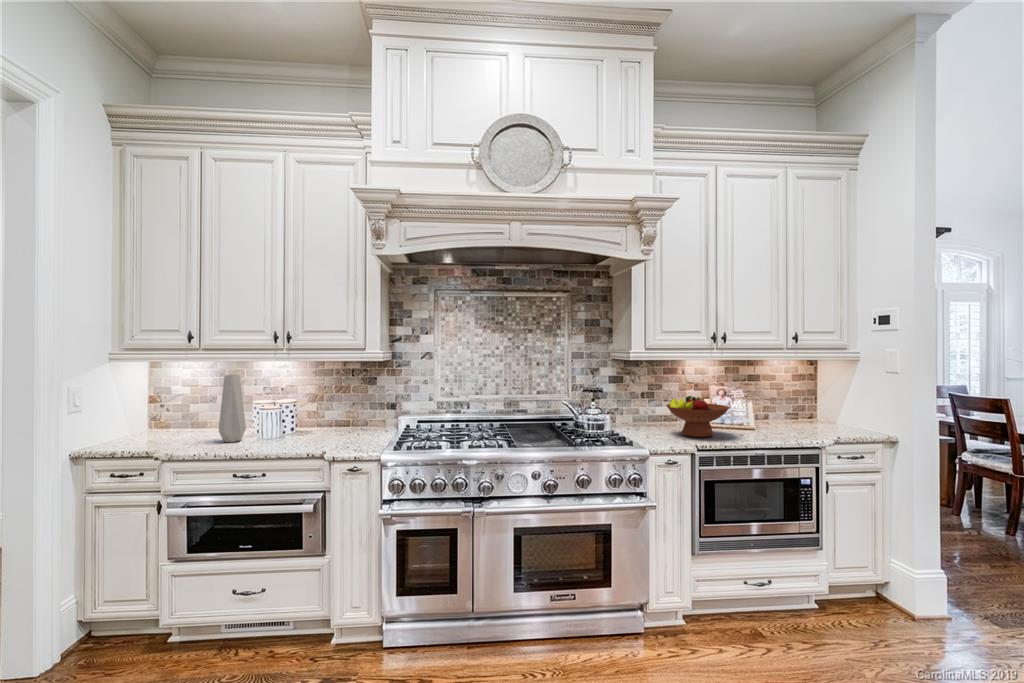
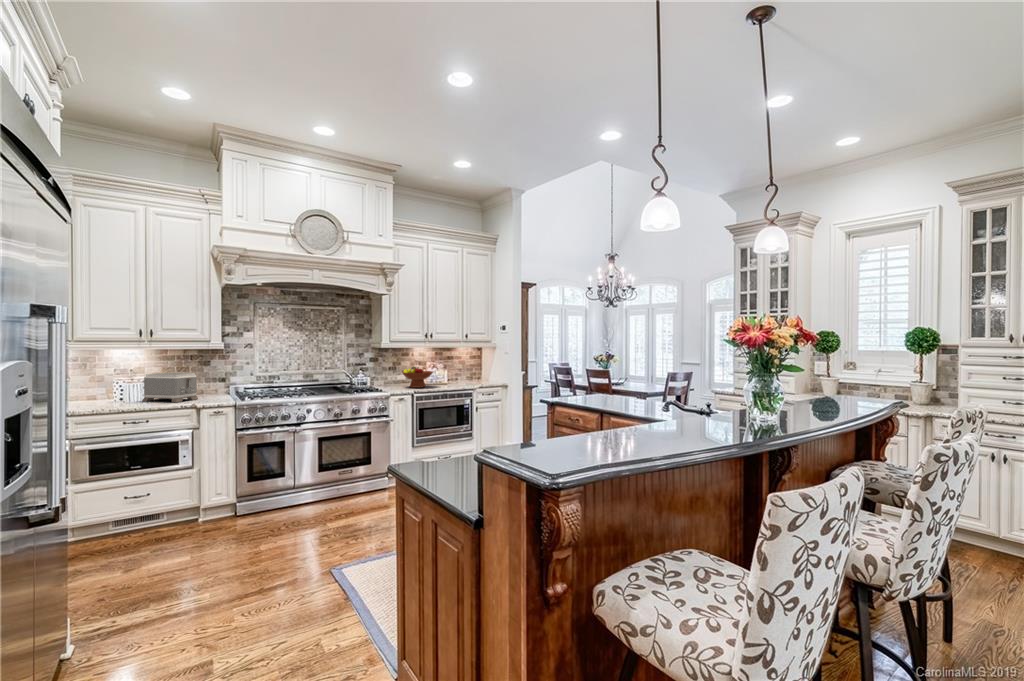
vase: present [219,375,246,442] -> none [91,359,113,405]
toaster: none [281,396,349,445] -> present [142,373,198,402]

